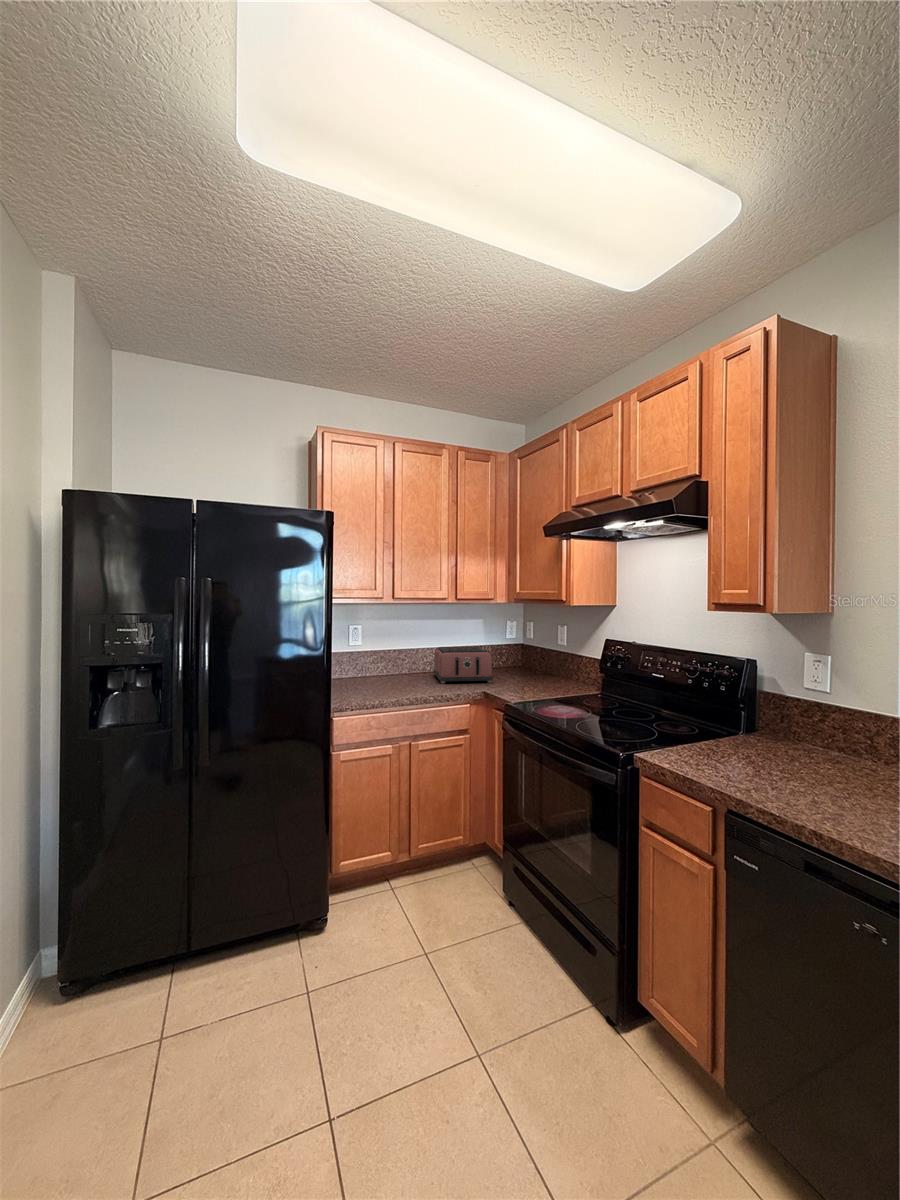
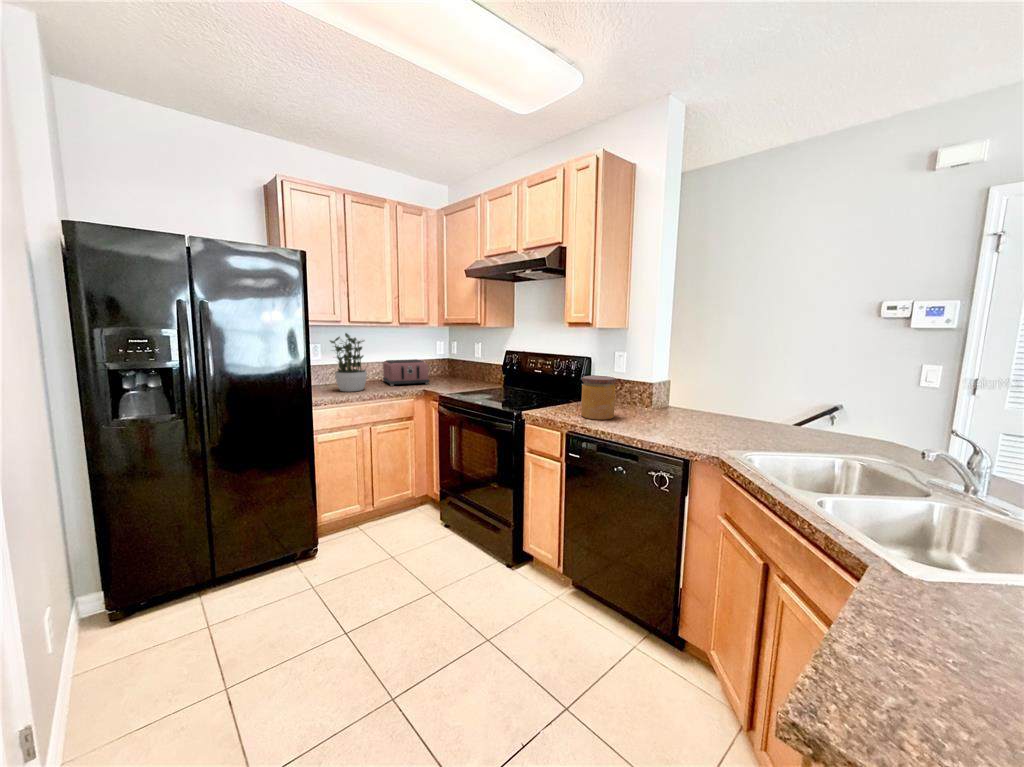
potted plant: none [366,613,411,691] -> present [330,333,367,392]
jar: none [751,701,827,793] -> present [581,376,616,420]

